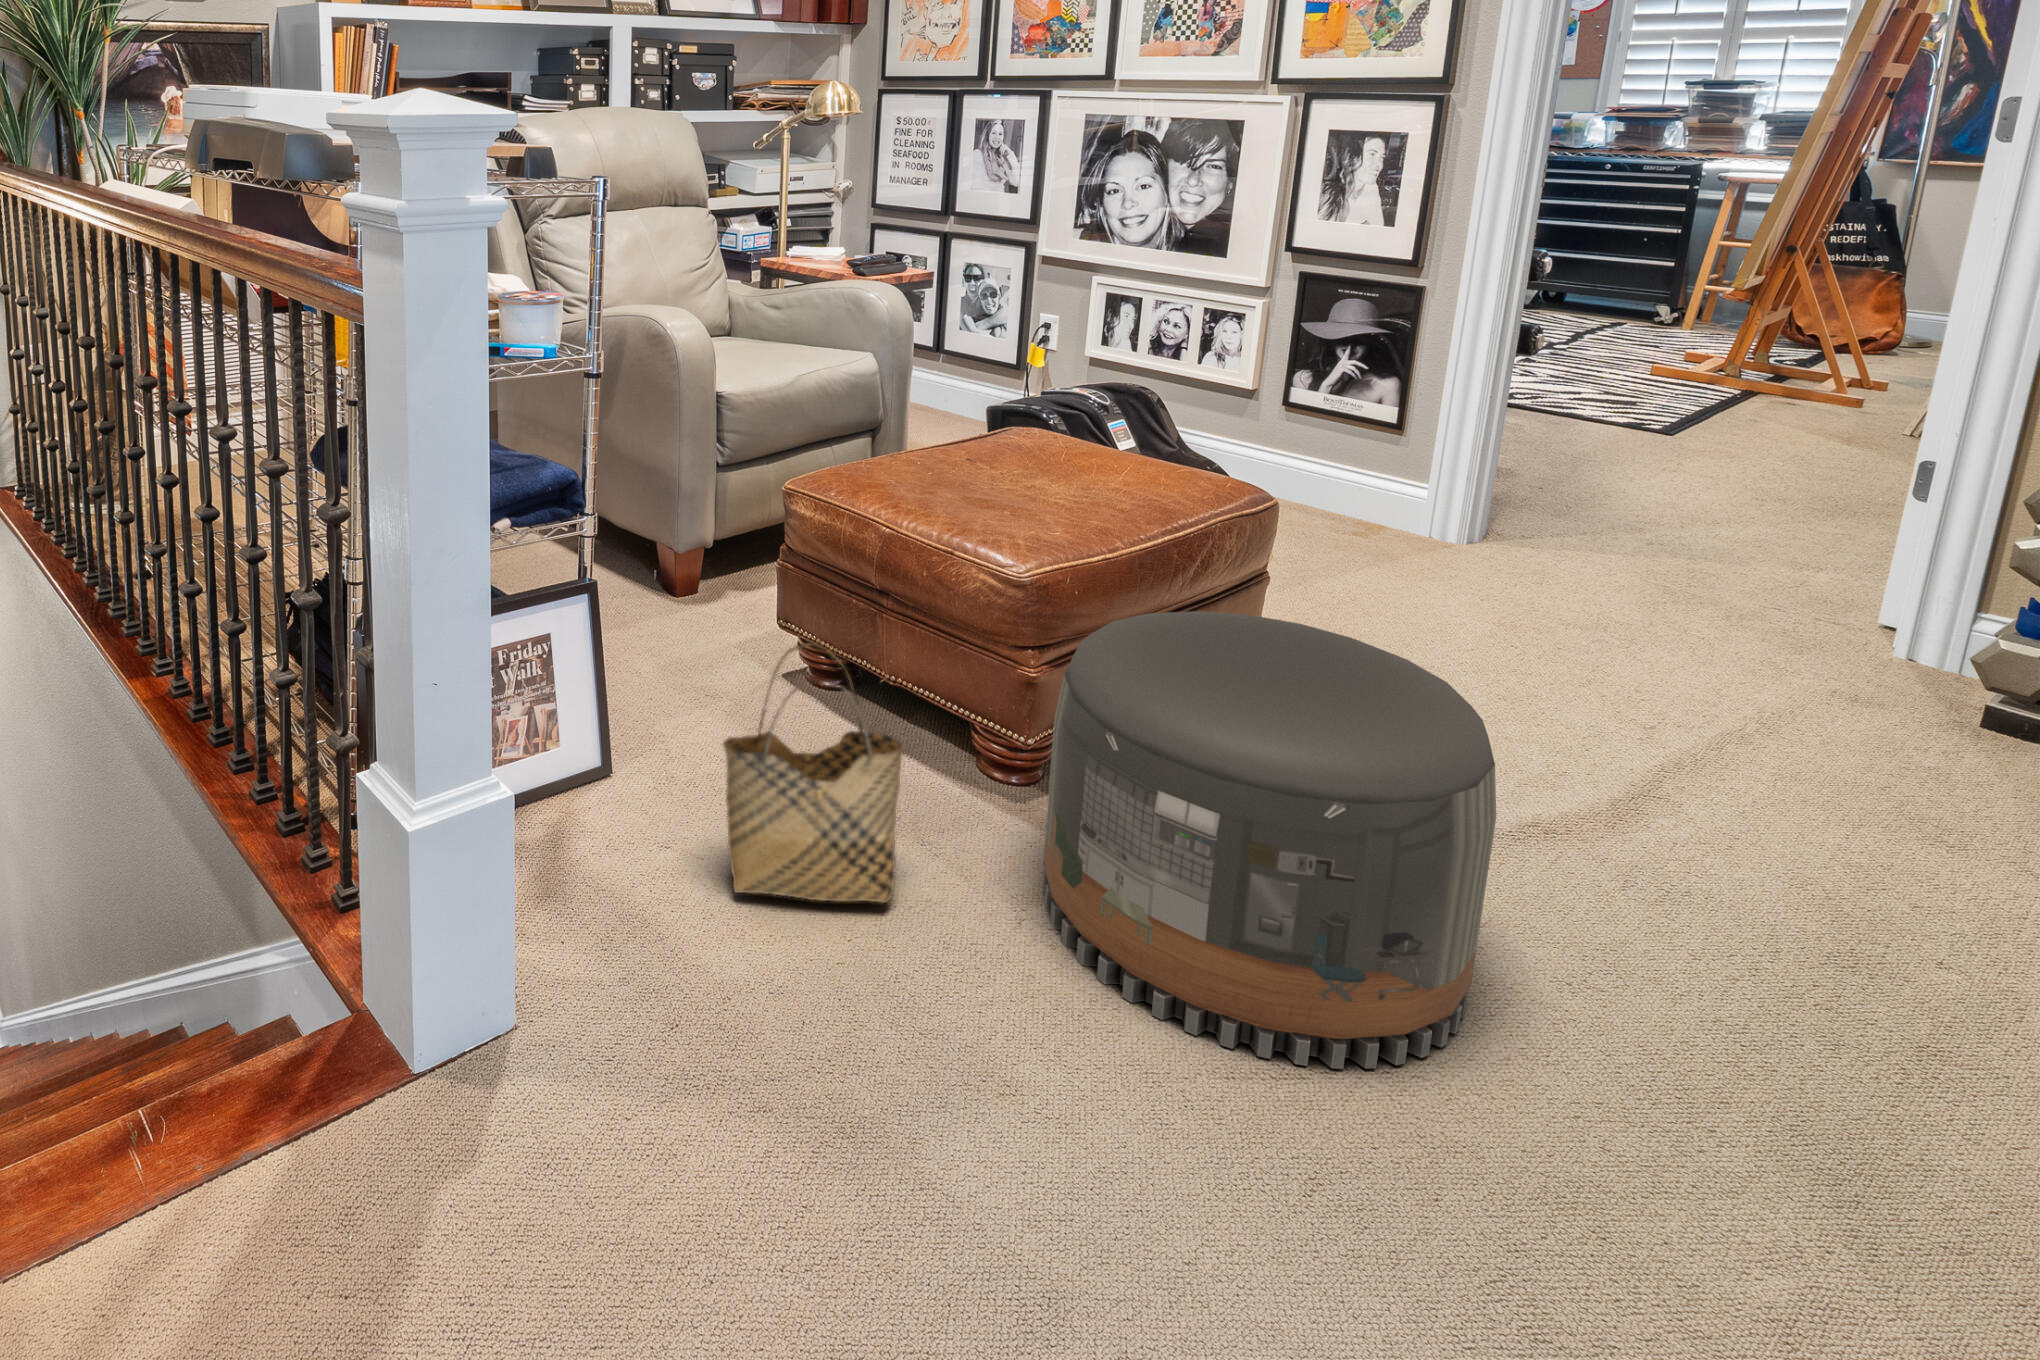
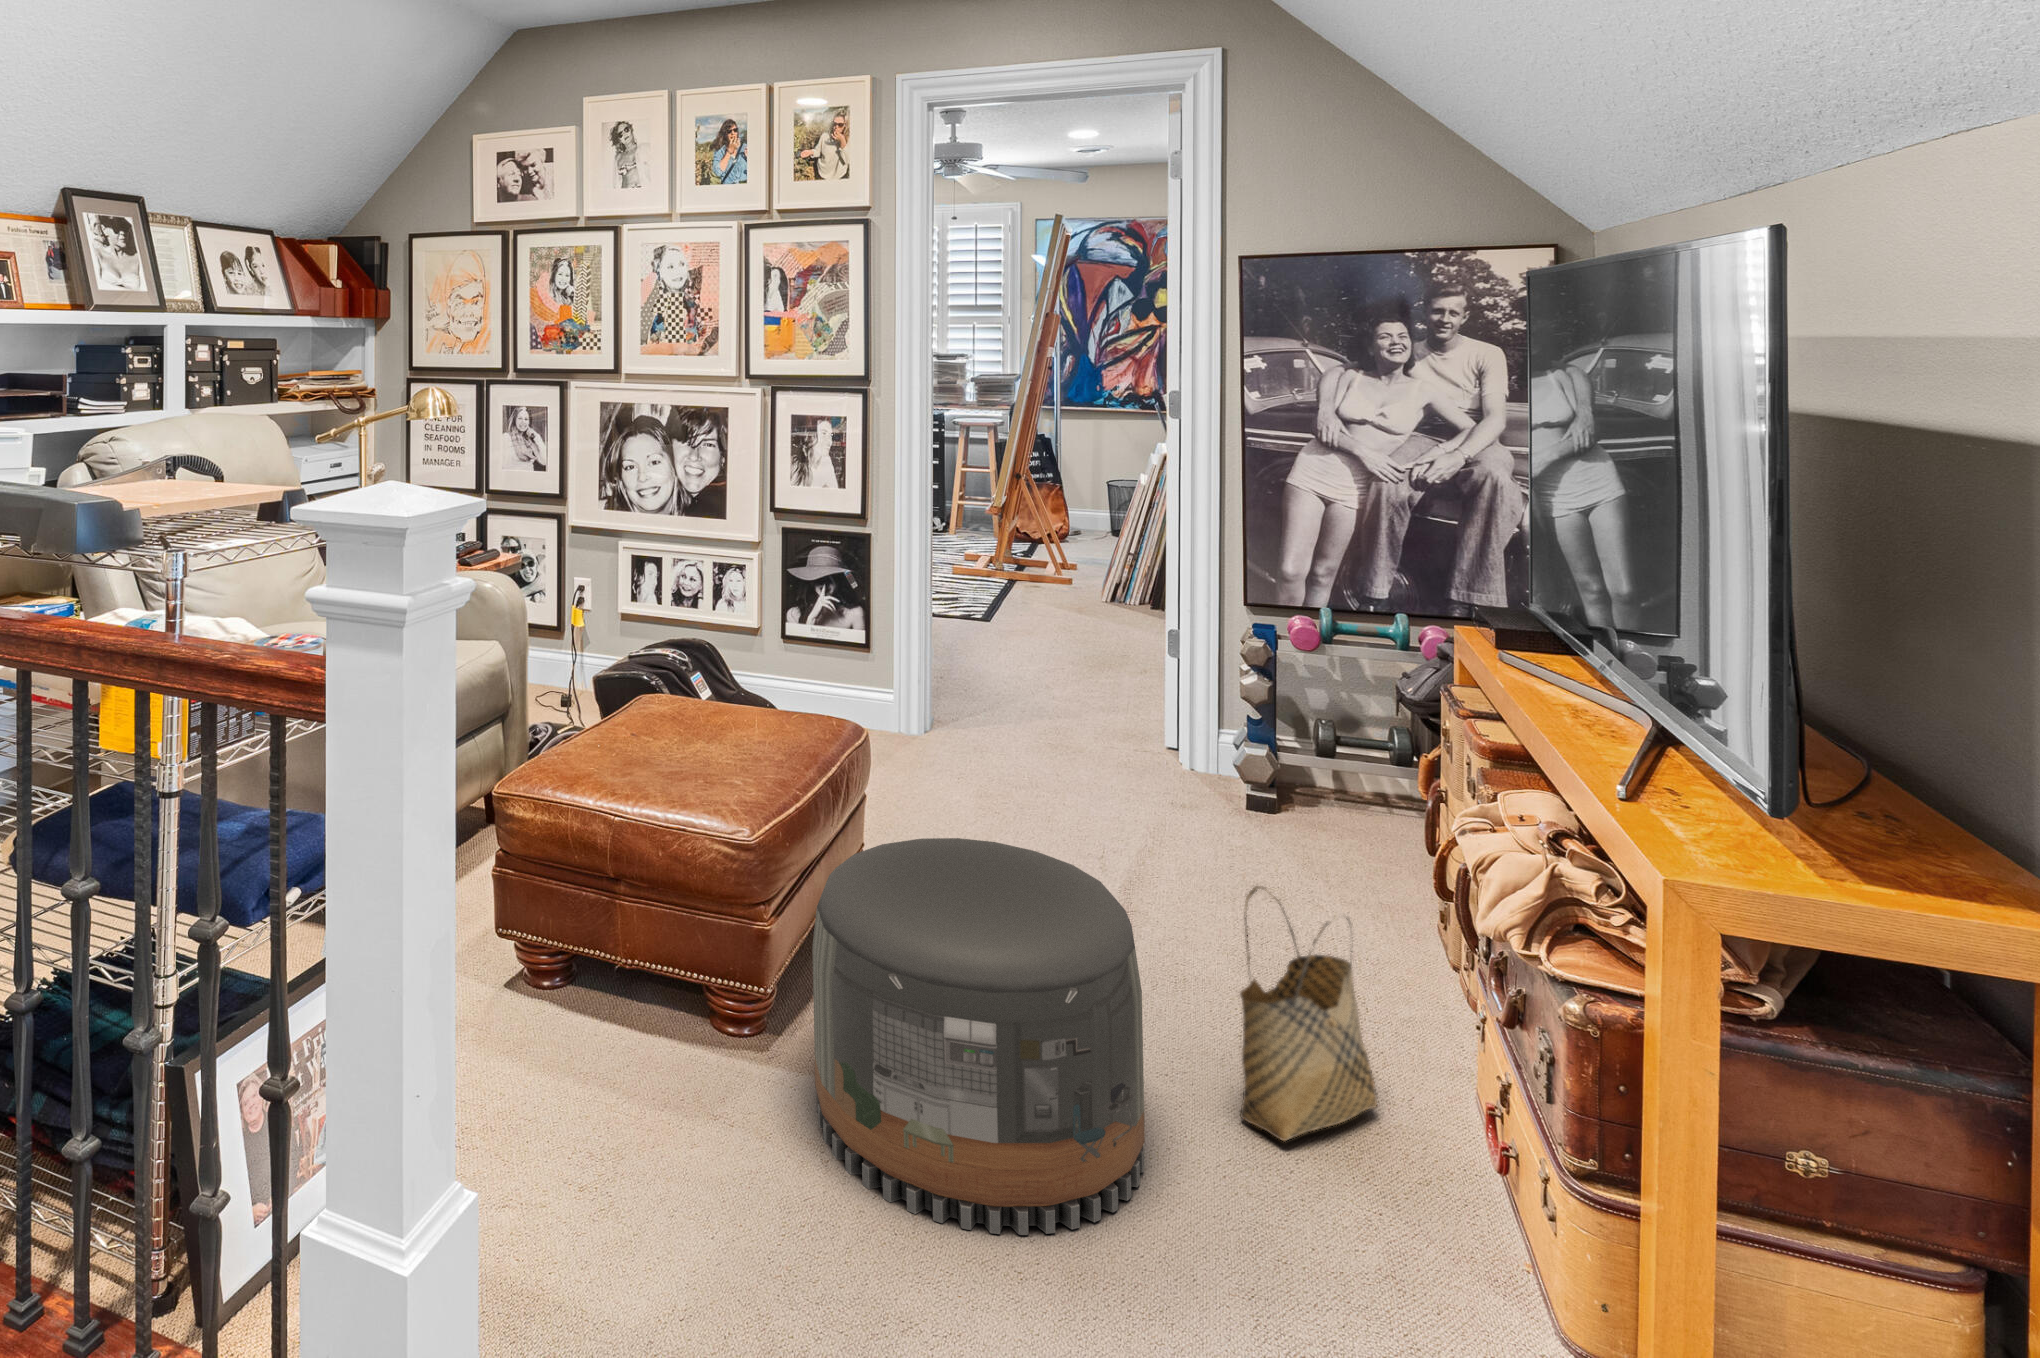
woven basket: present [723,643,904,903] -> present [1240,886,1377,1141]

